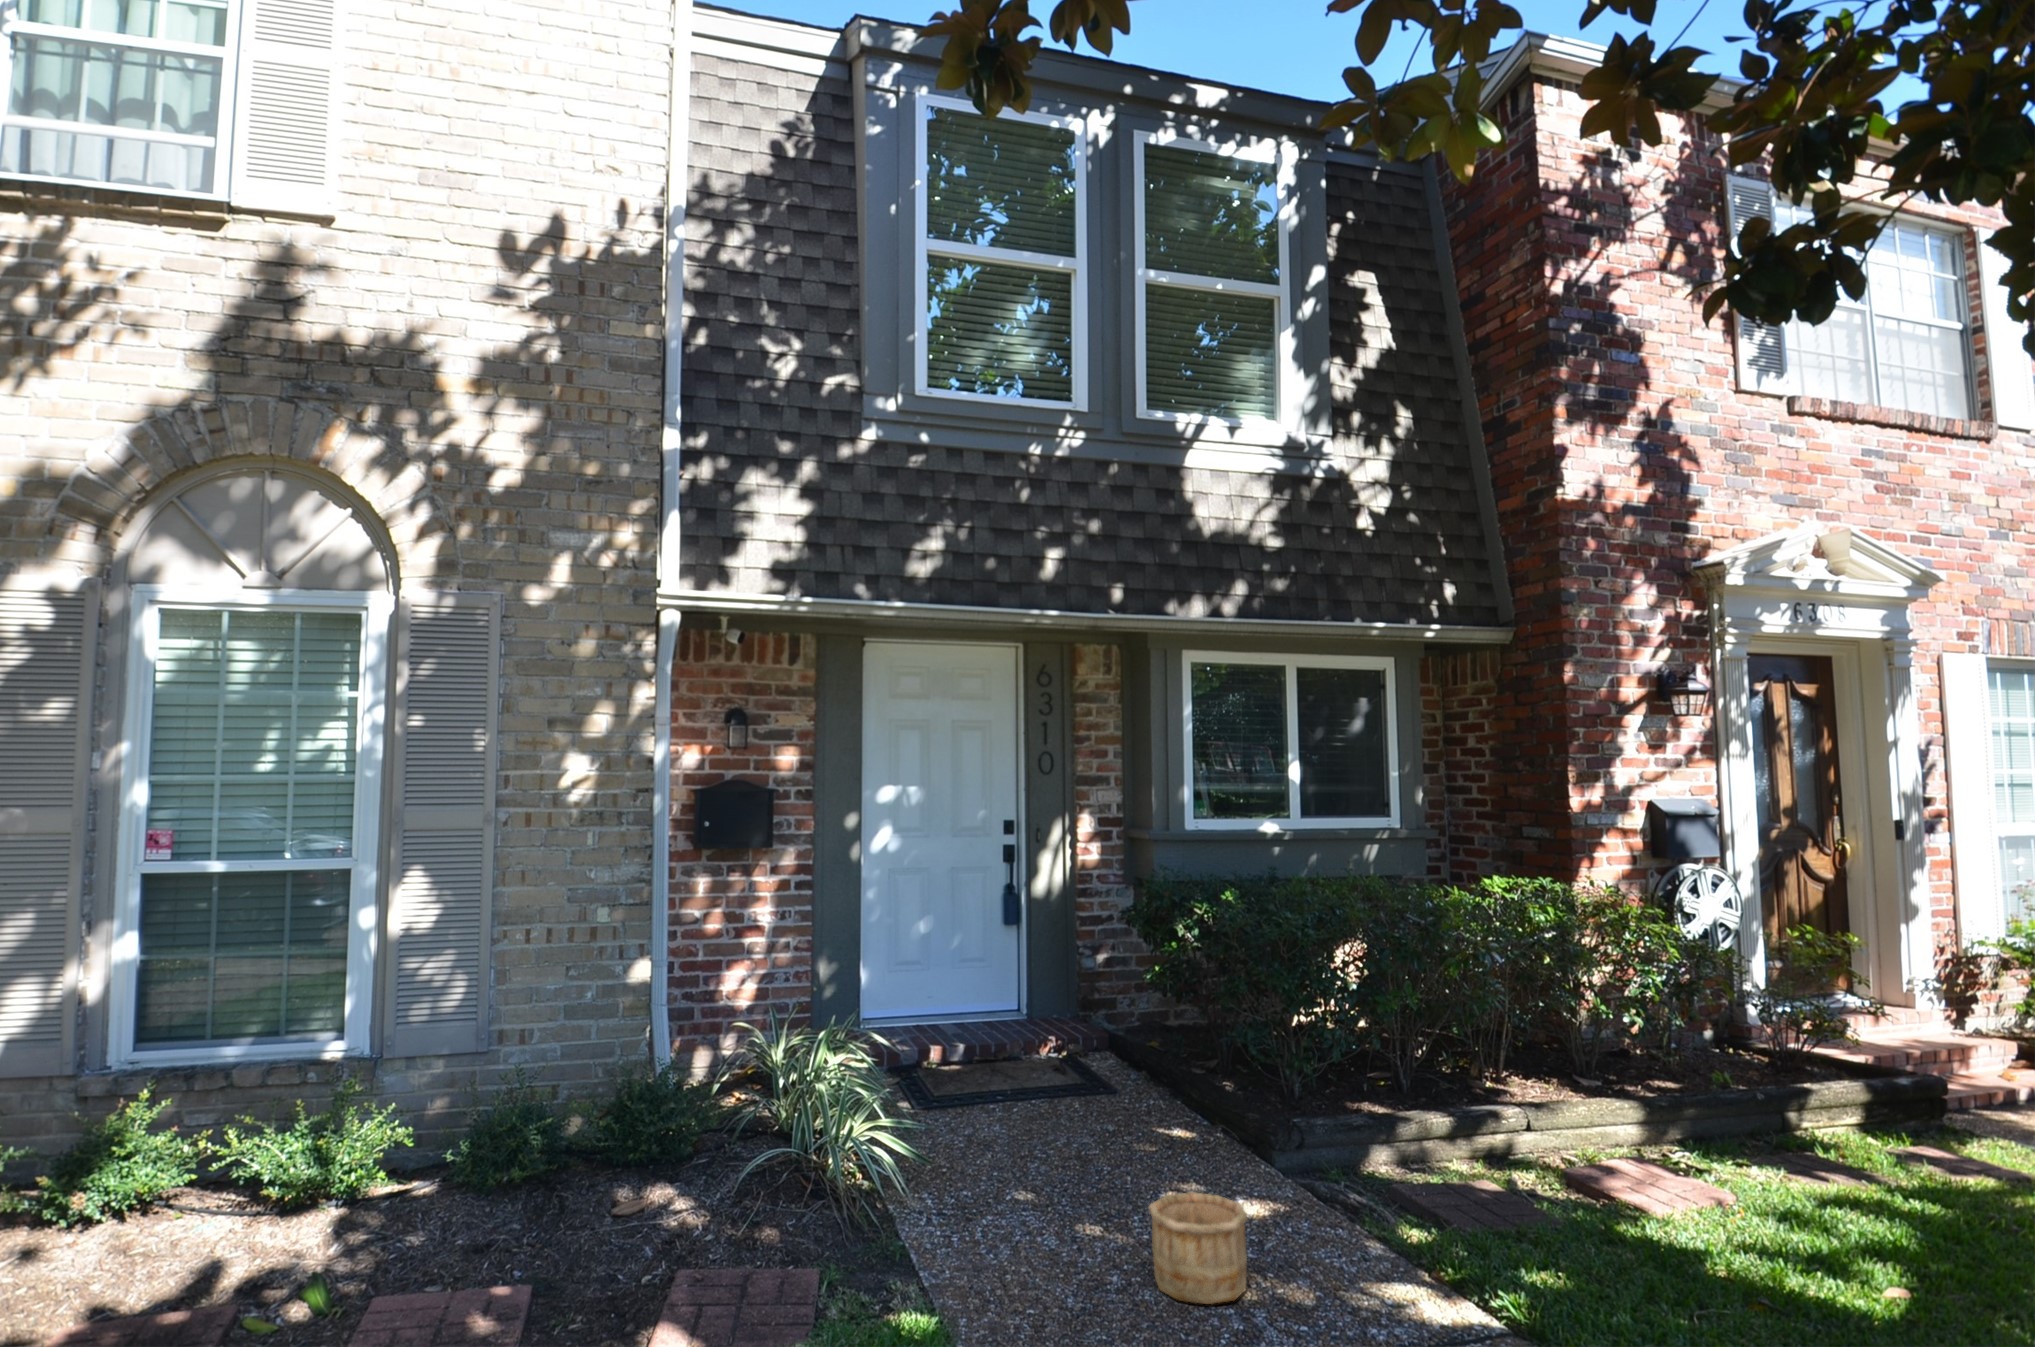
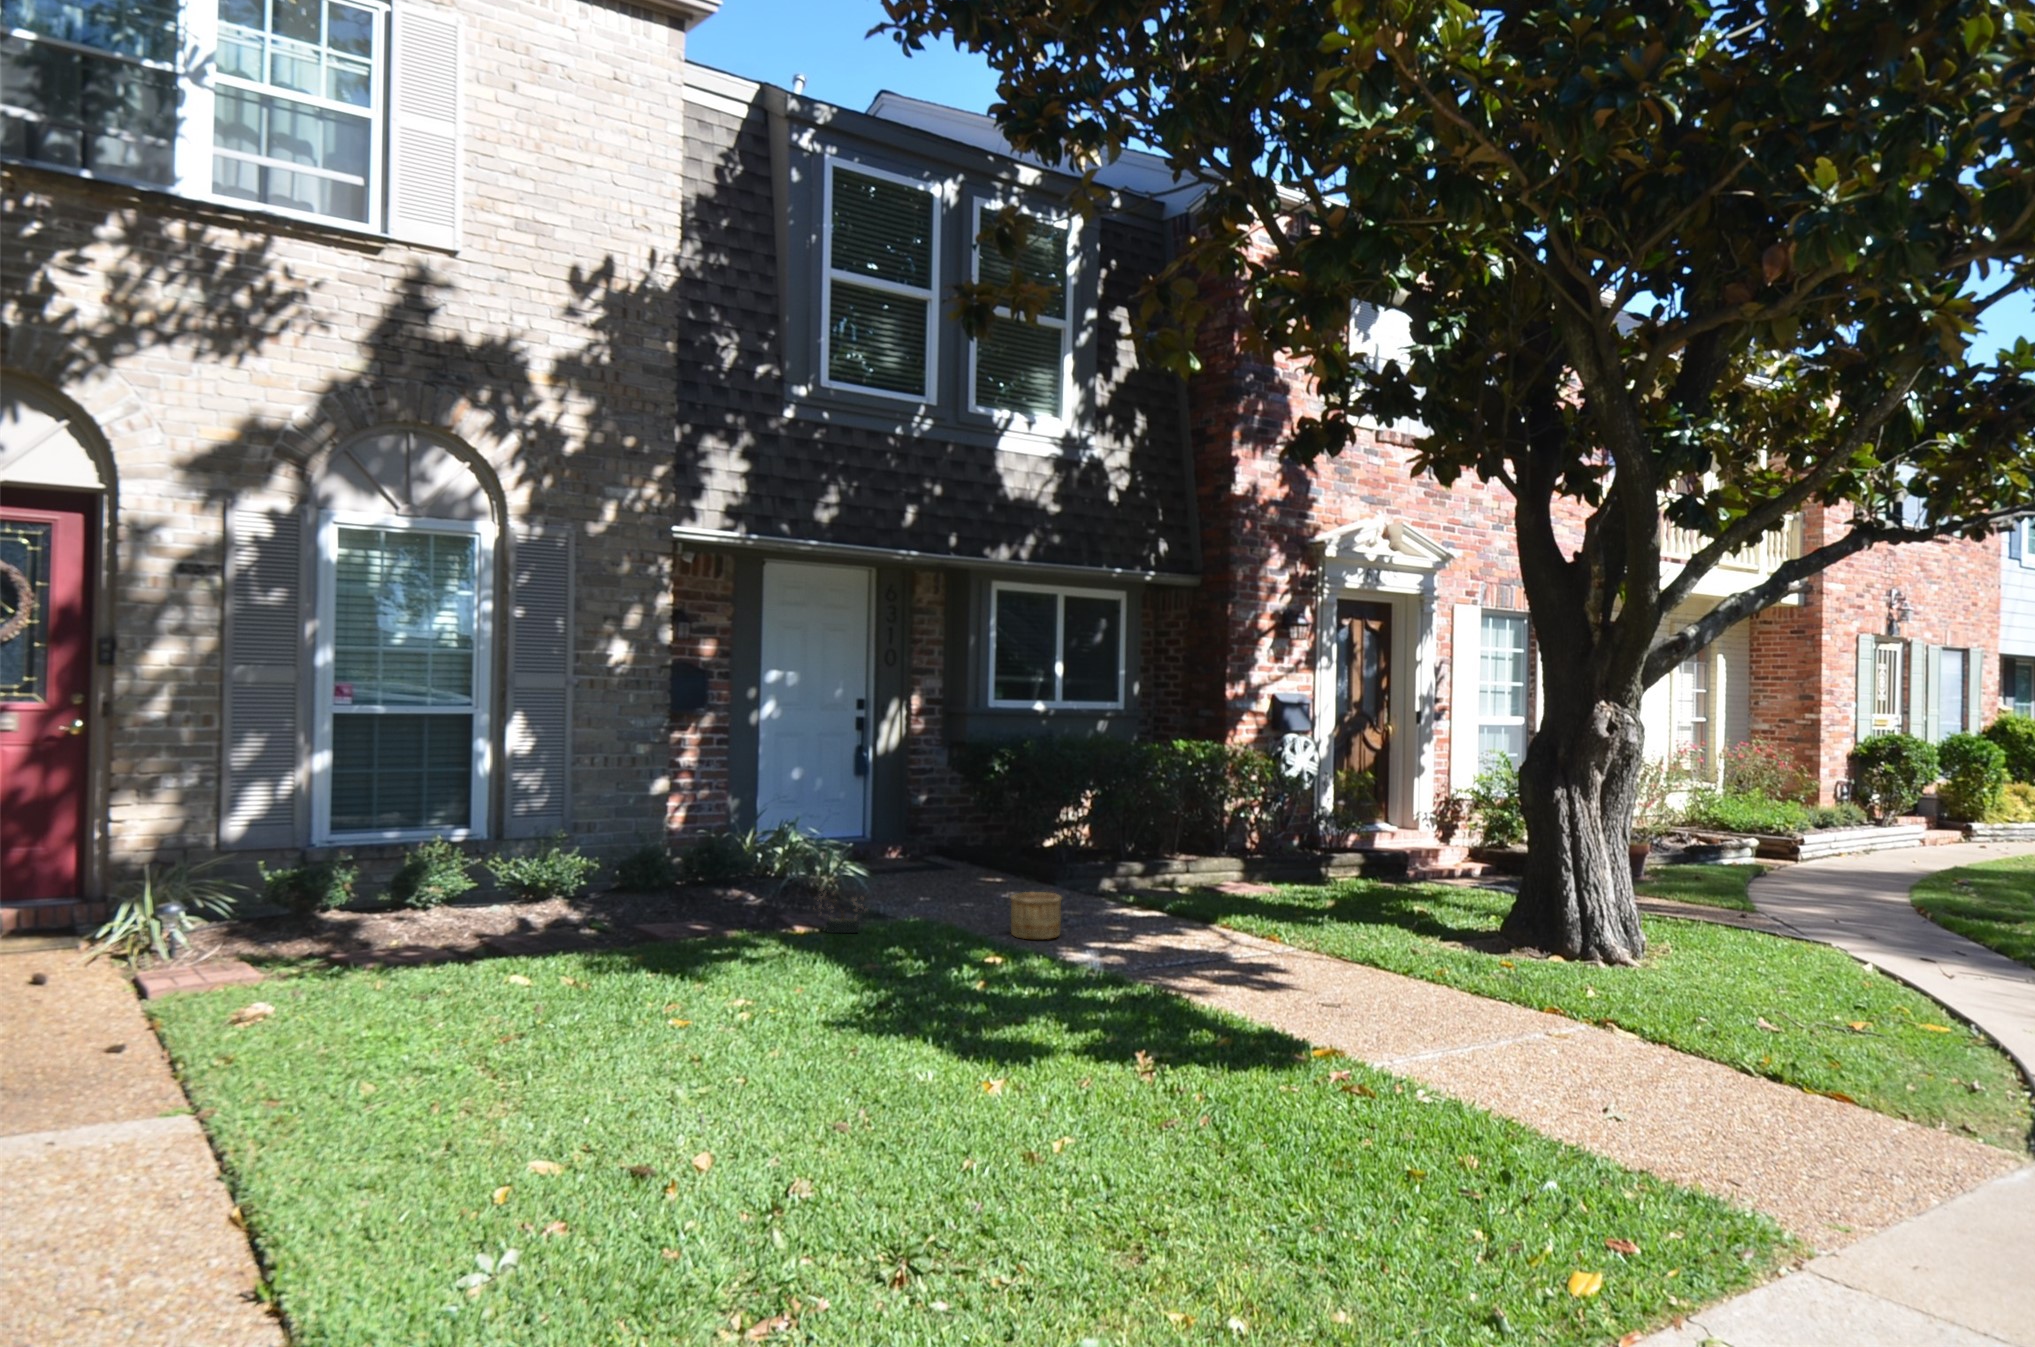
decorative plant: none [809,1161,899,1257] -> present [817,887,861,933]

